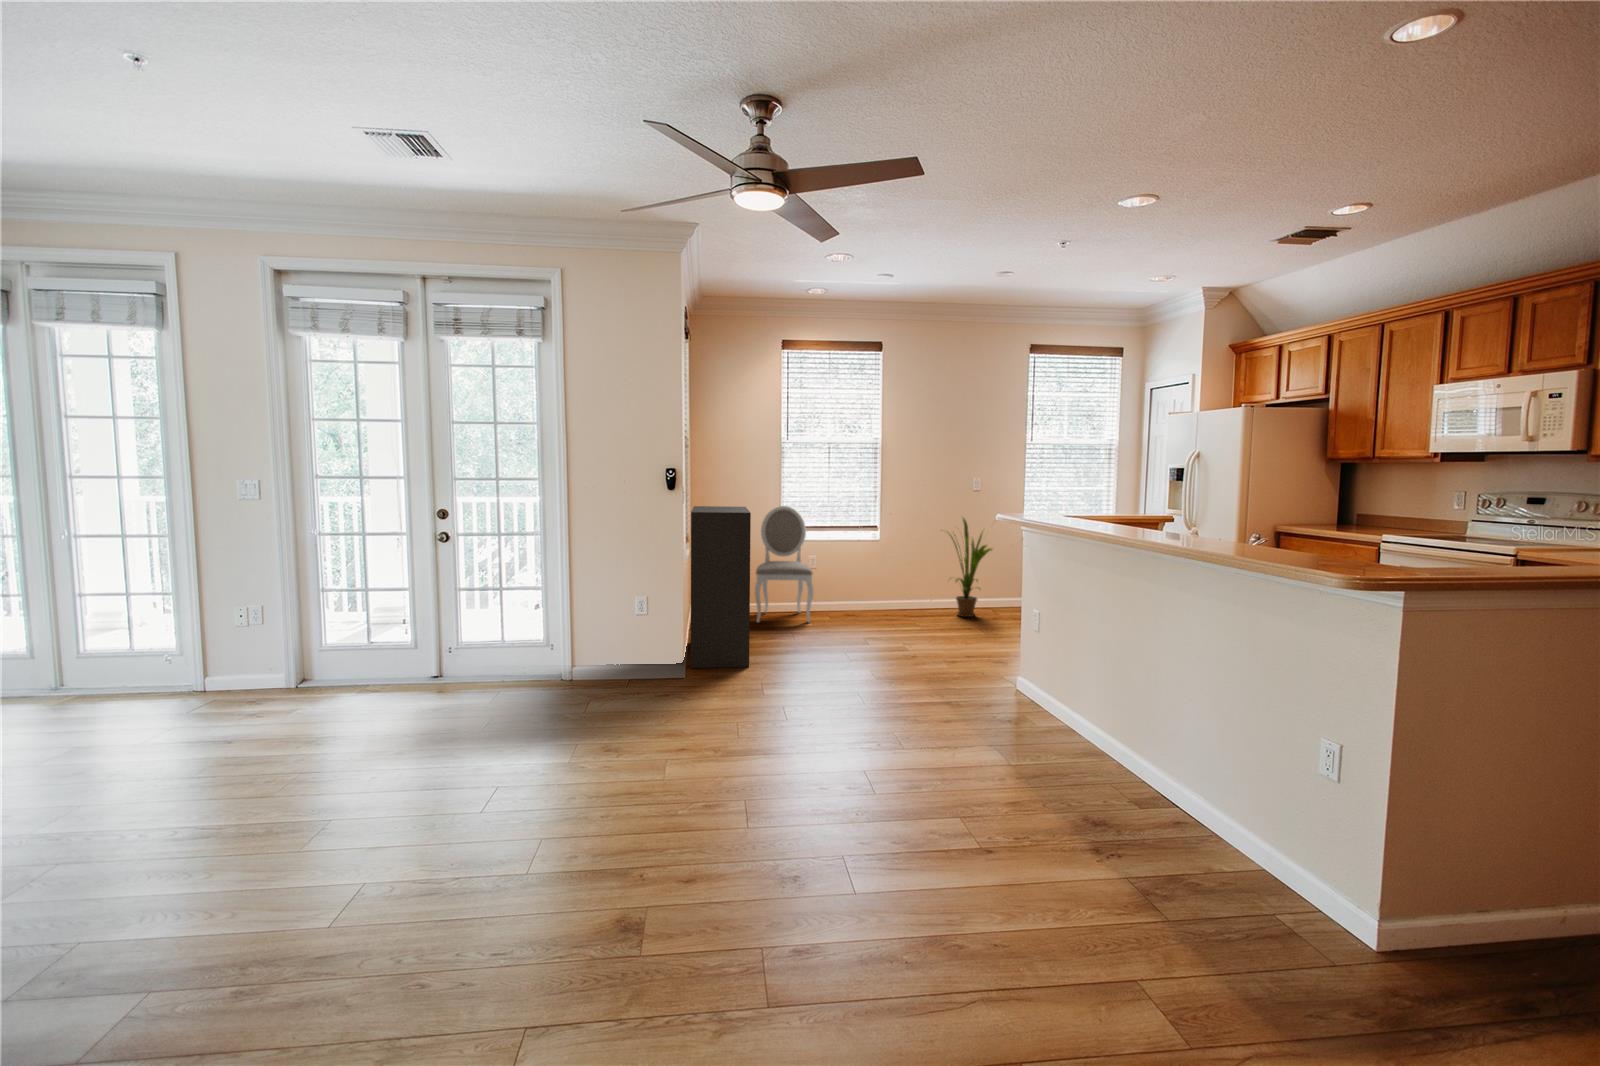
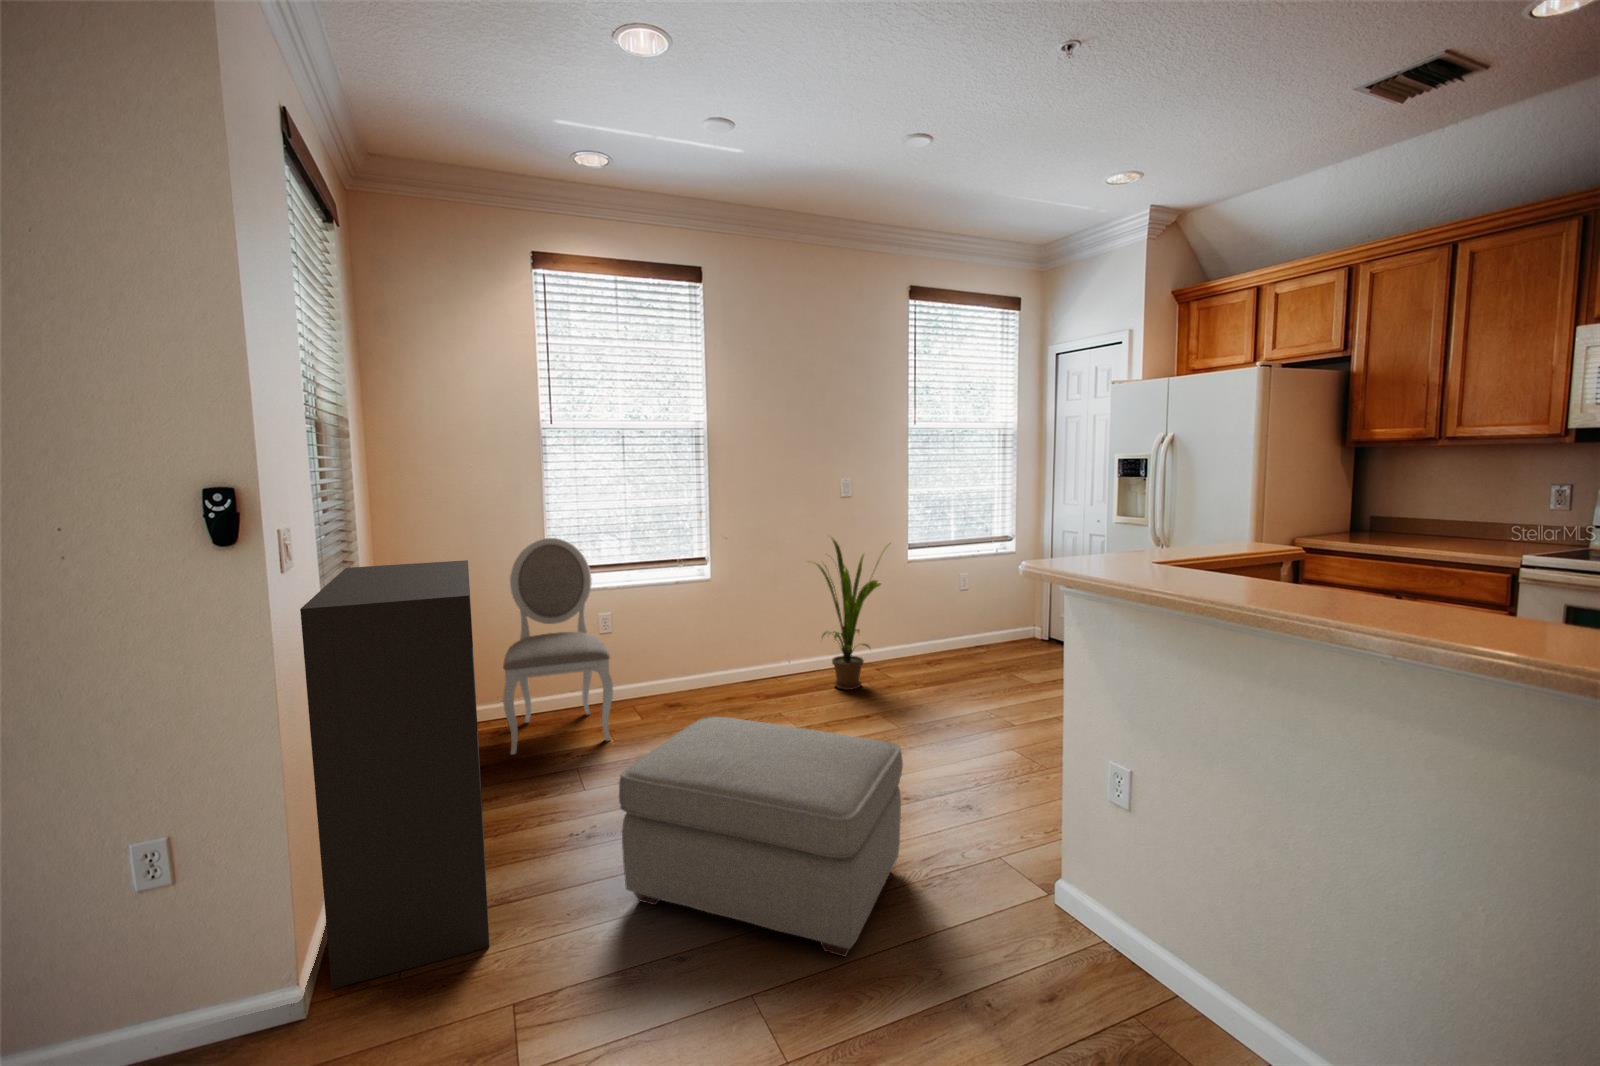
ottoman: none [807,593,946,685] -> present [619,717,903,956]

